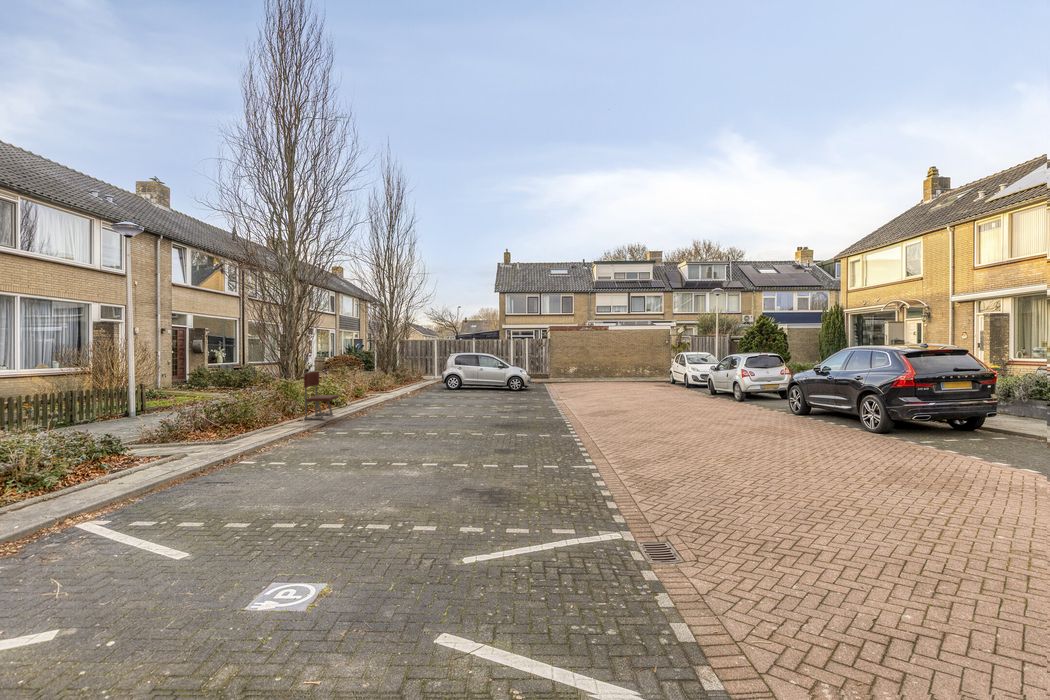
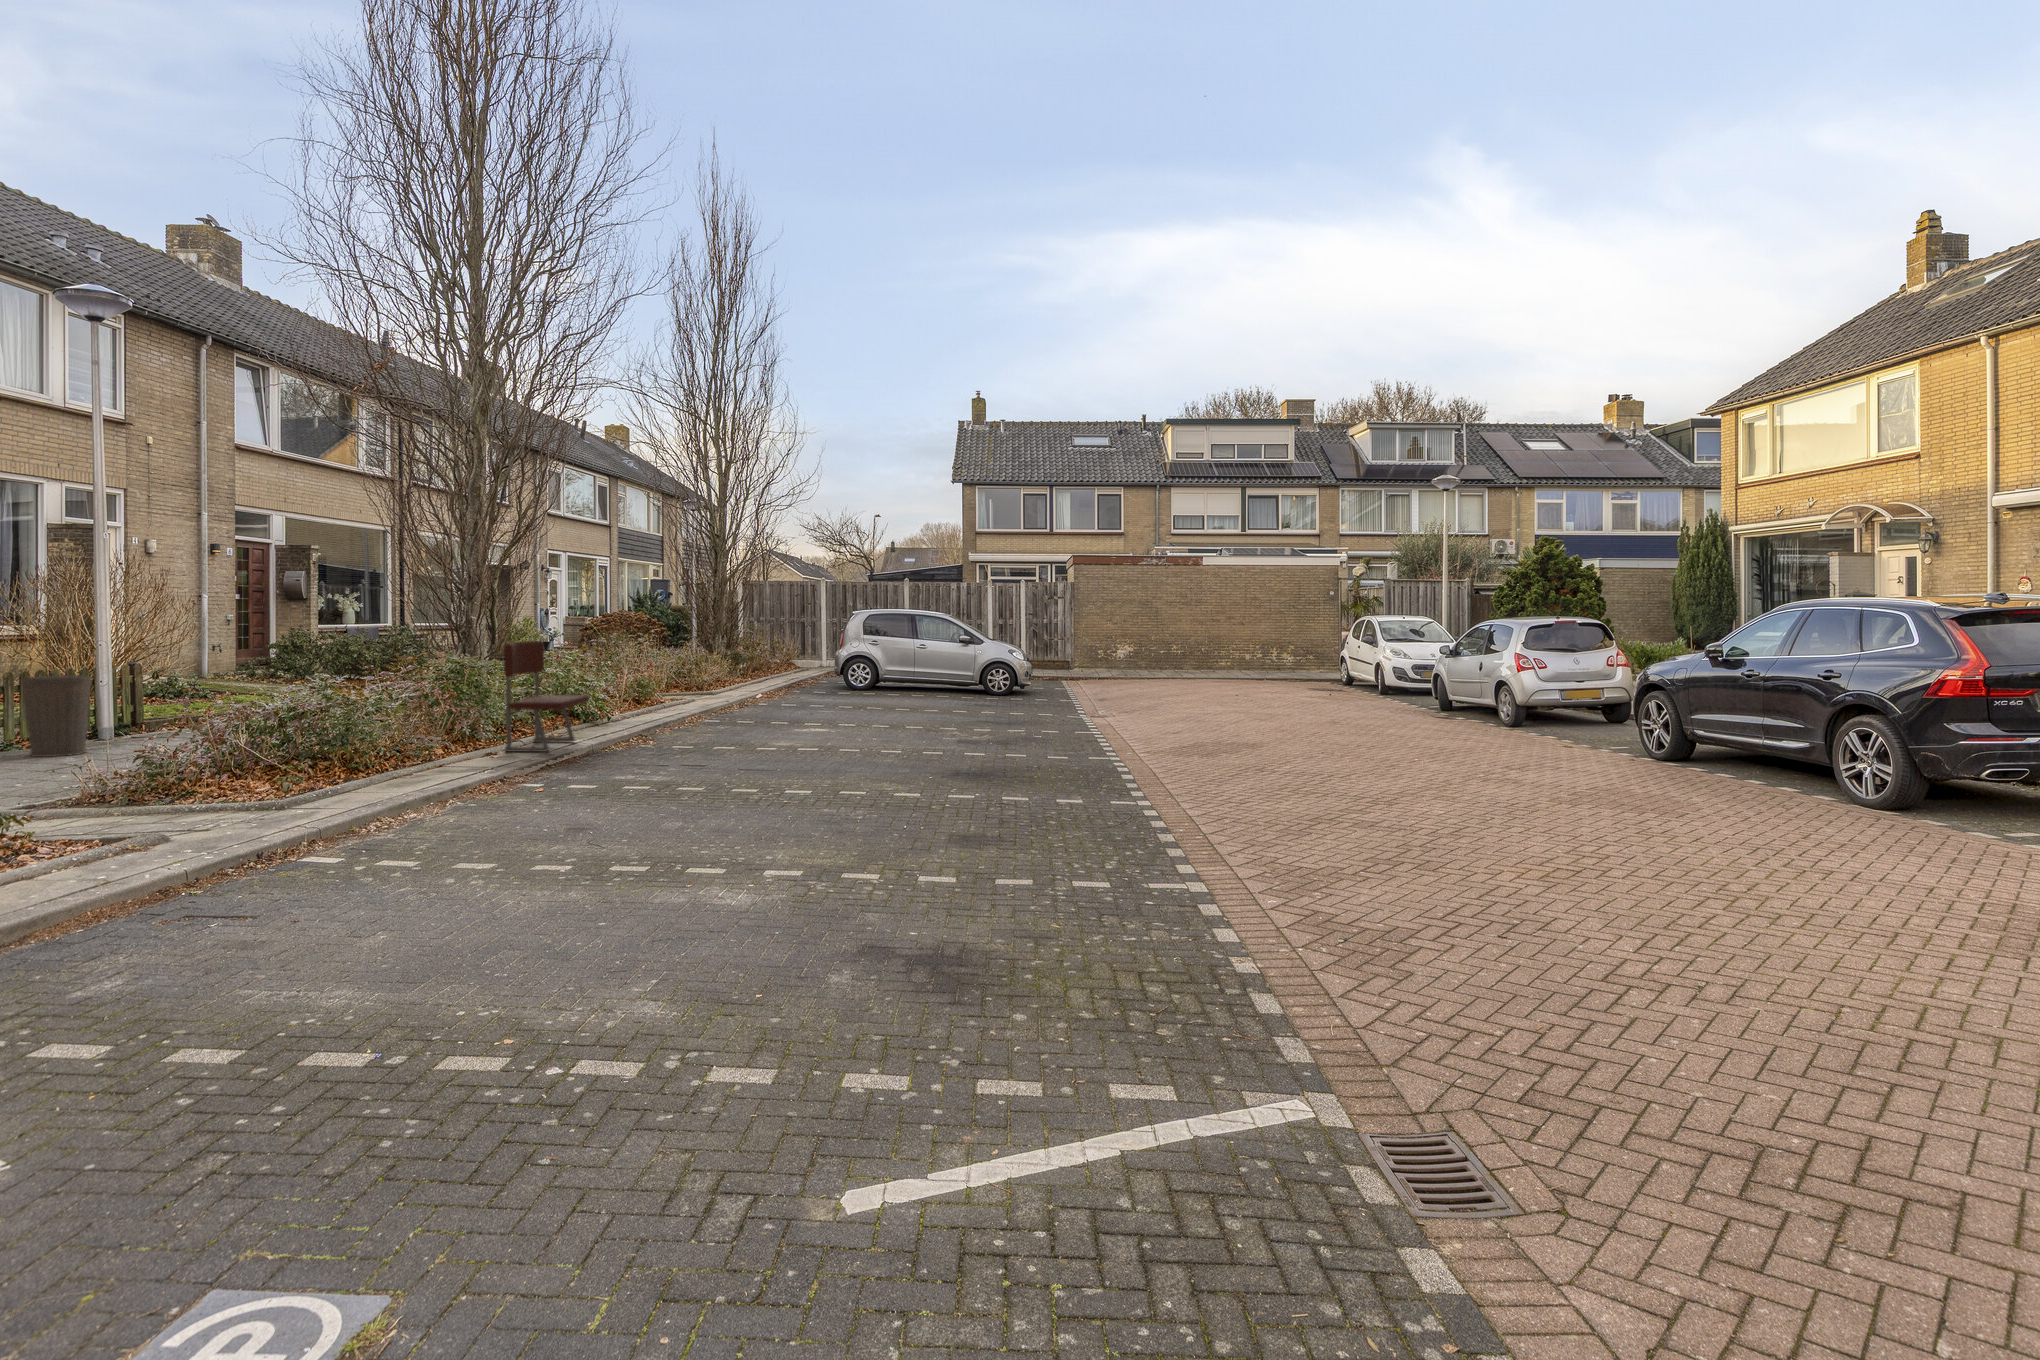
trash can: none [99,390,127,425] -> present [22,675,91,757]

